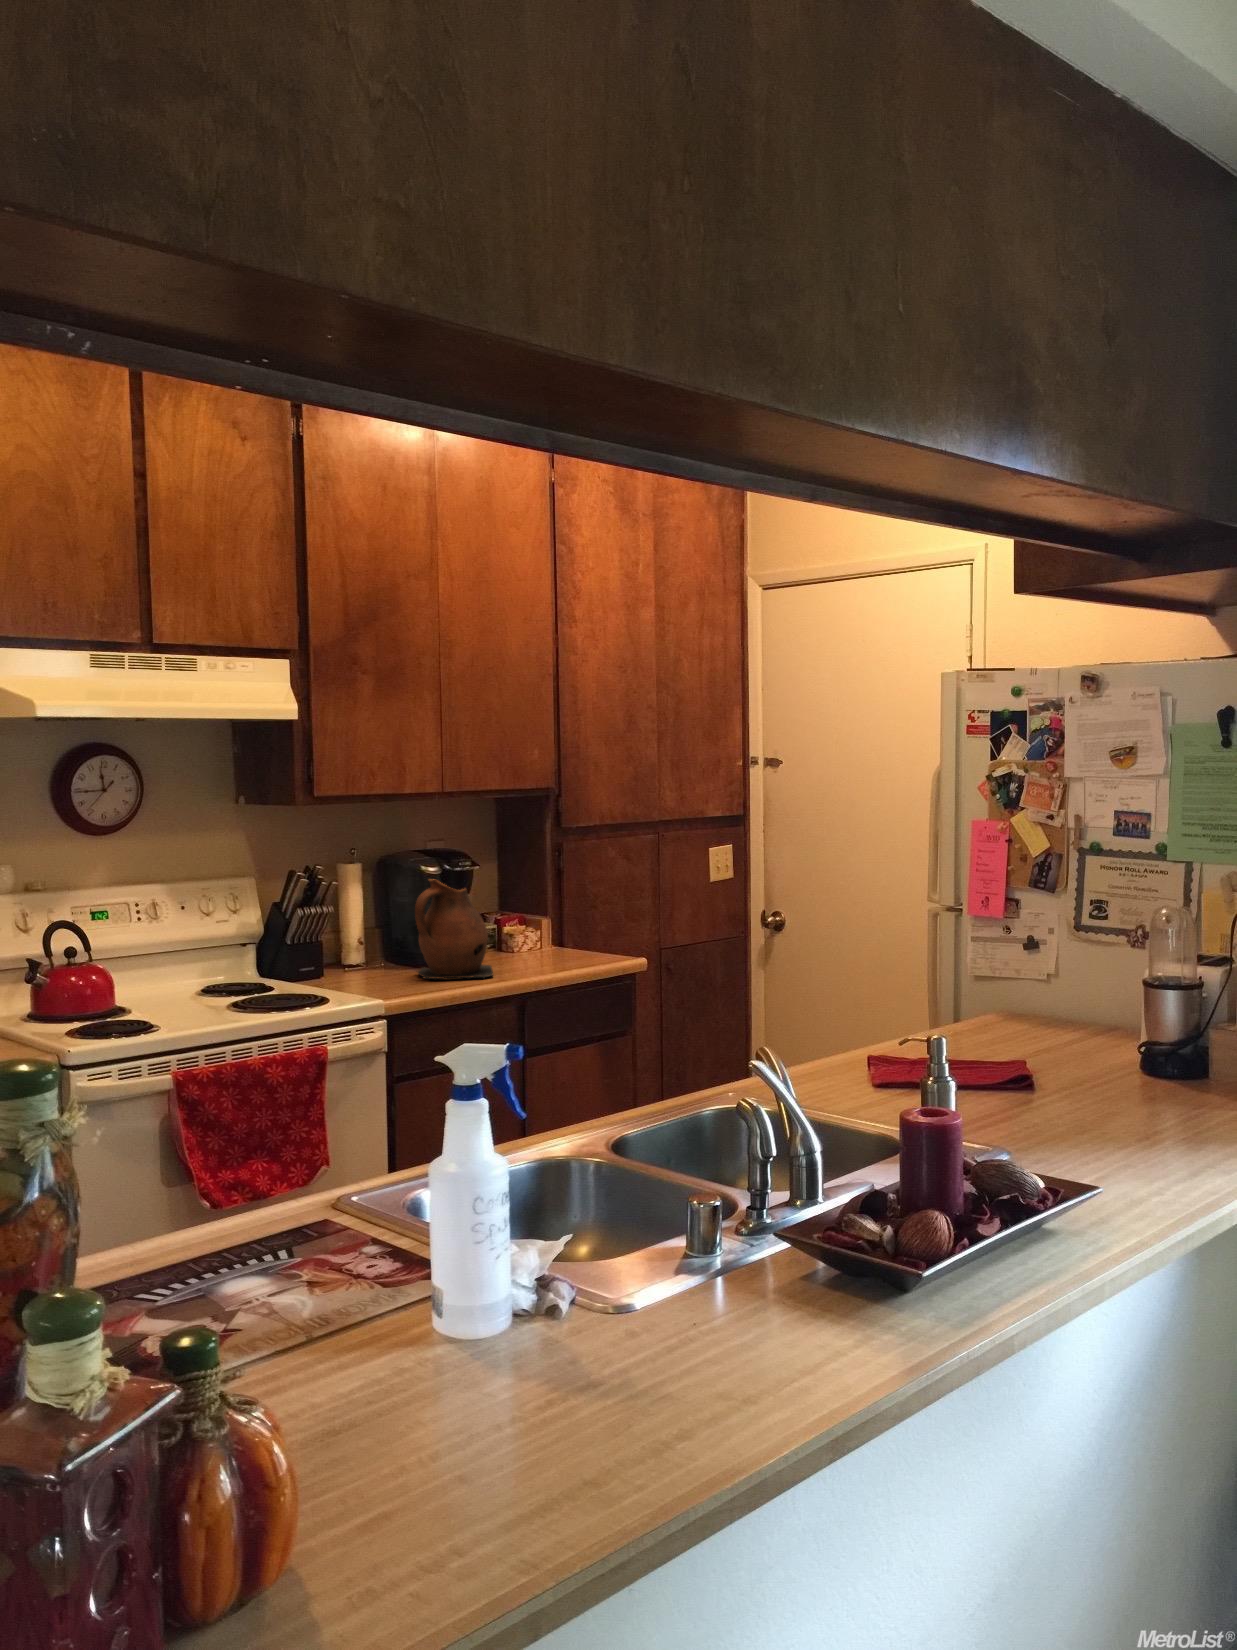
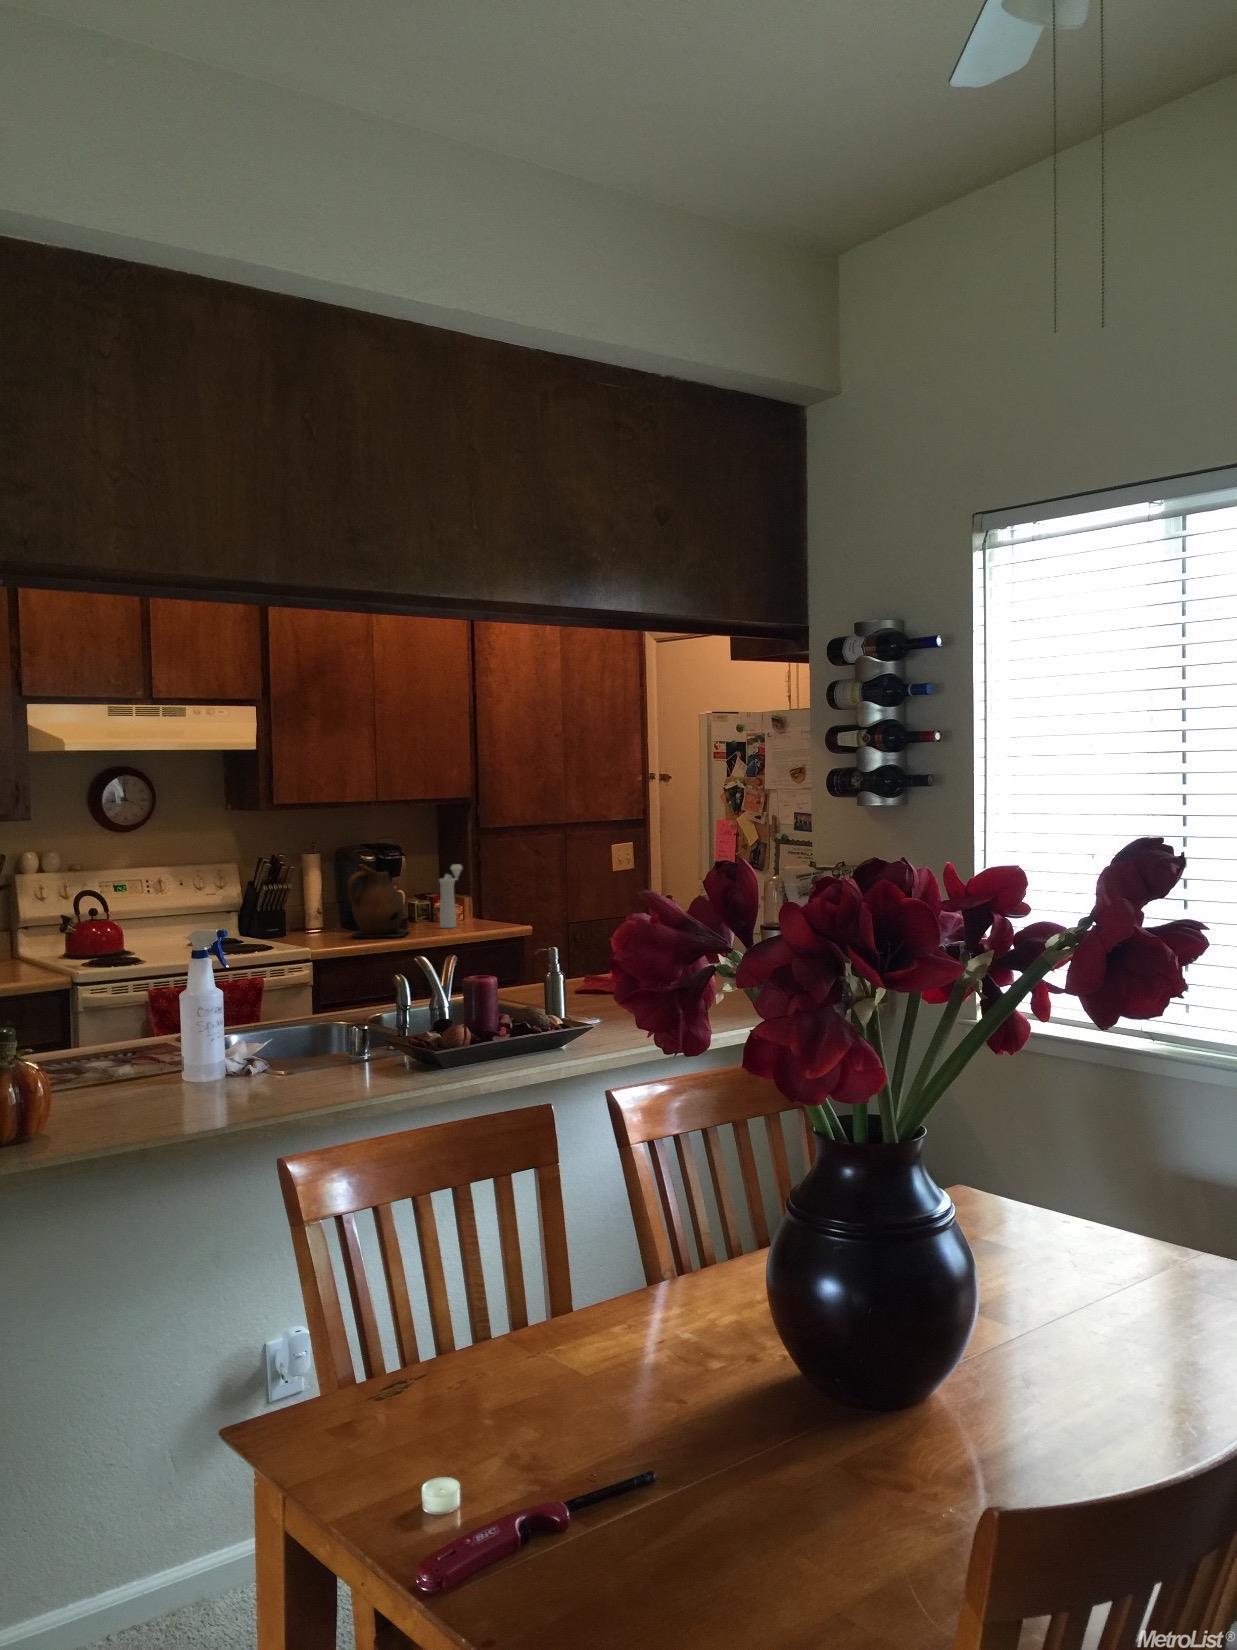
pepper mill: none [521,875,546,961] -> present [439,865,462,928]

